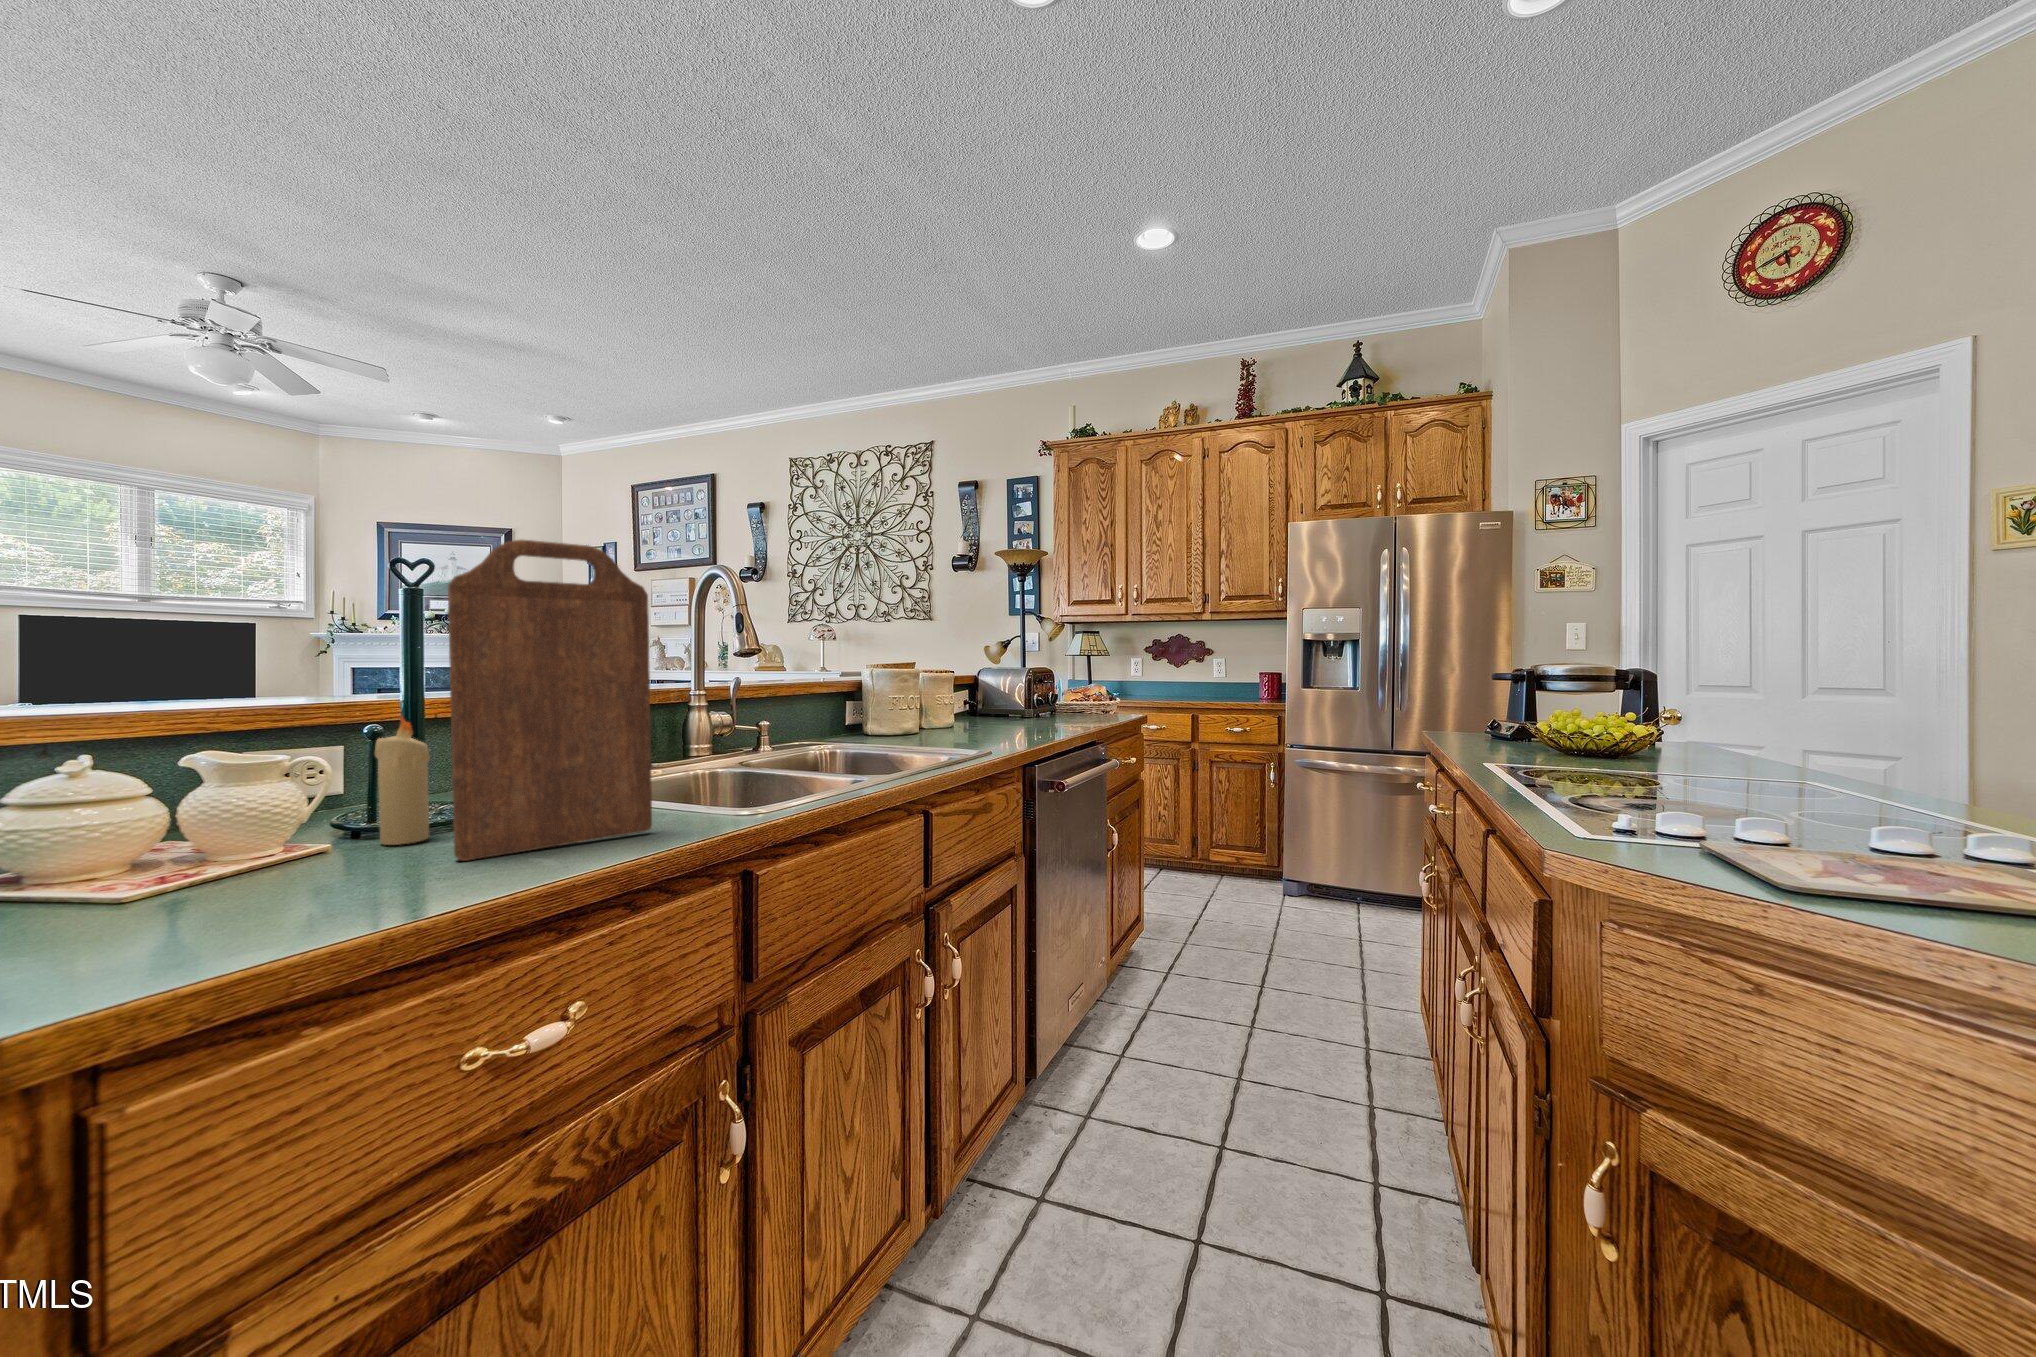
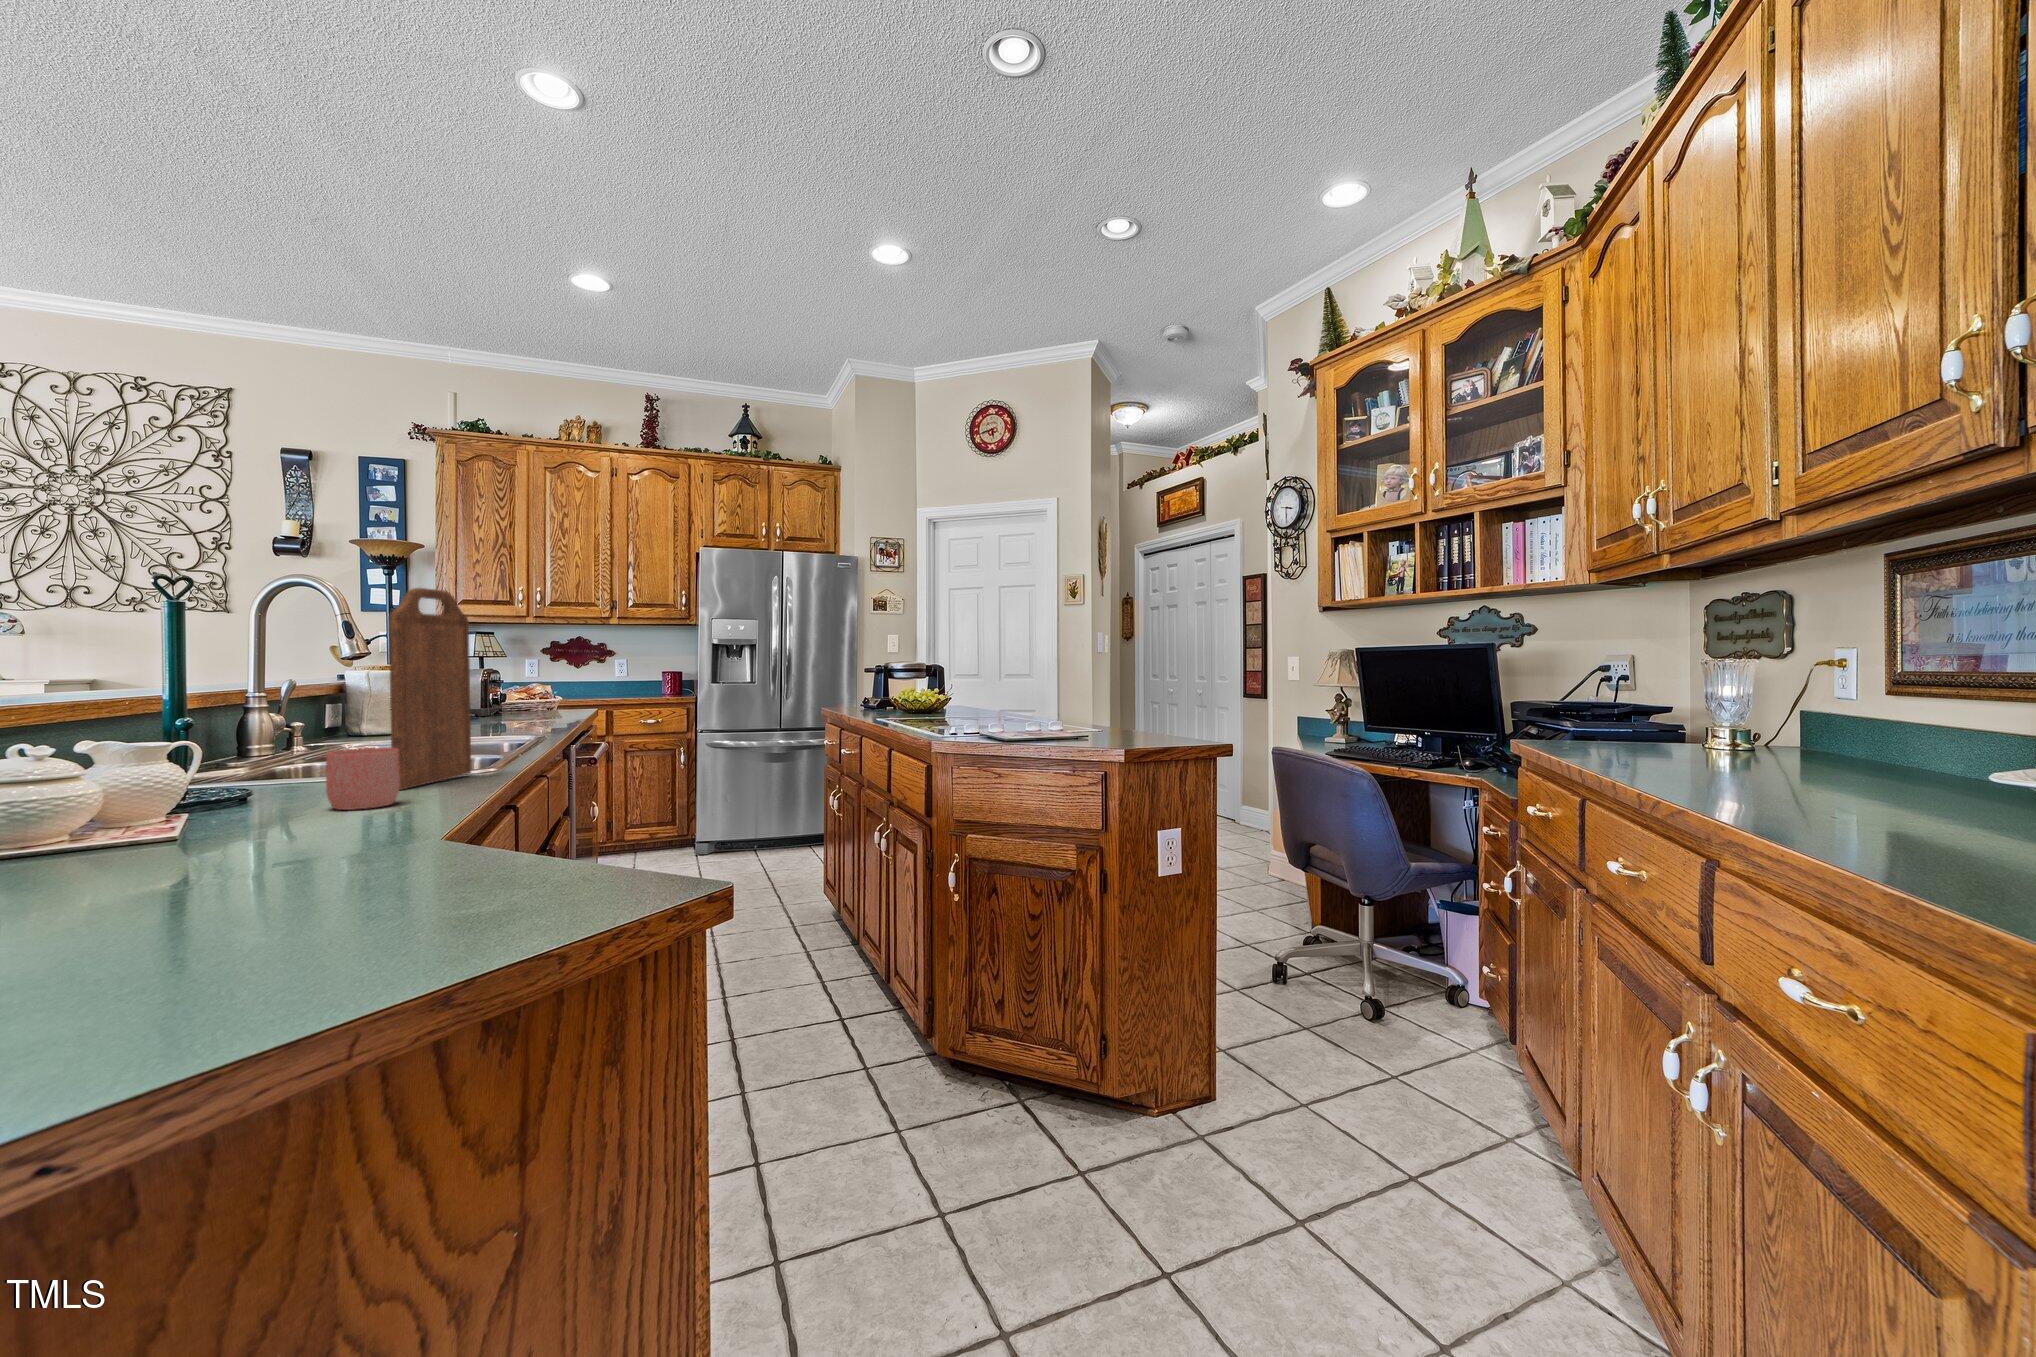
candle: present [375,716,430,845] -> none [271,703,311,795]
mug: none [146,801,323,925] -> present [326,747,400,810]

